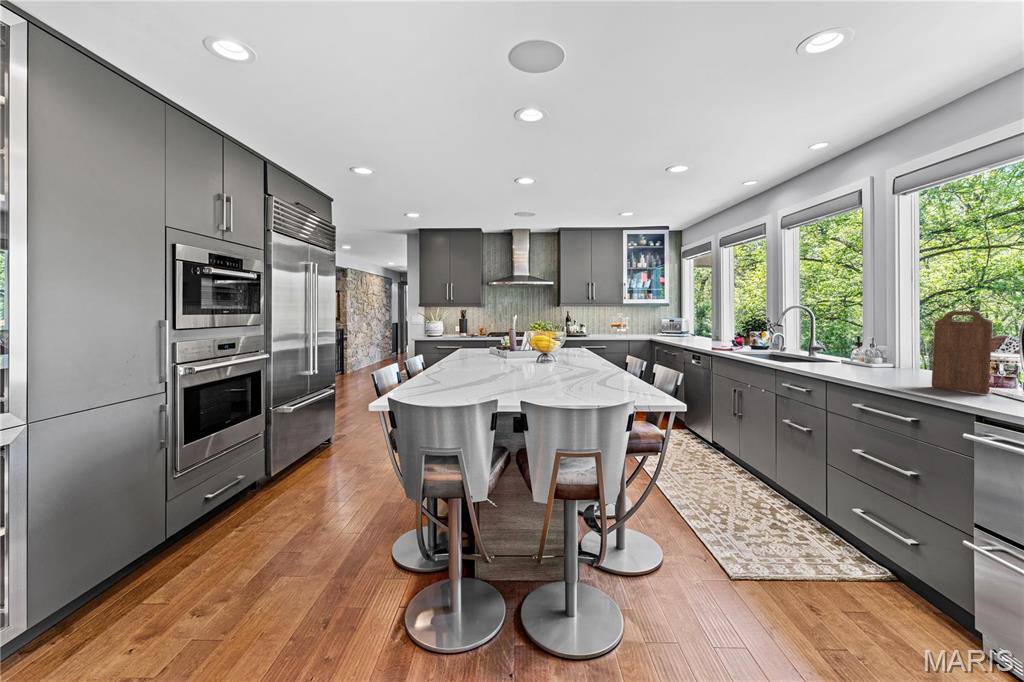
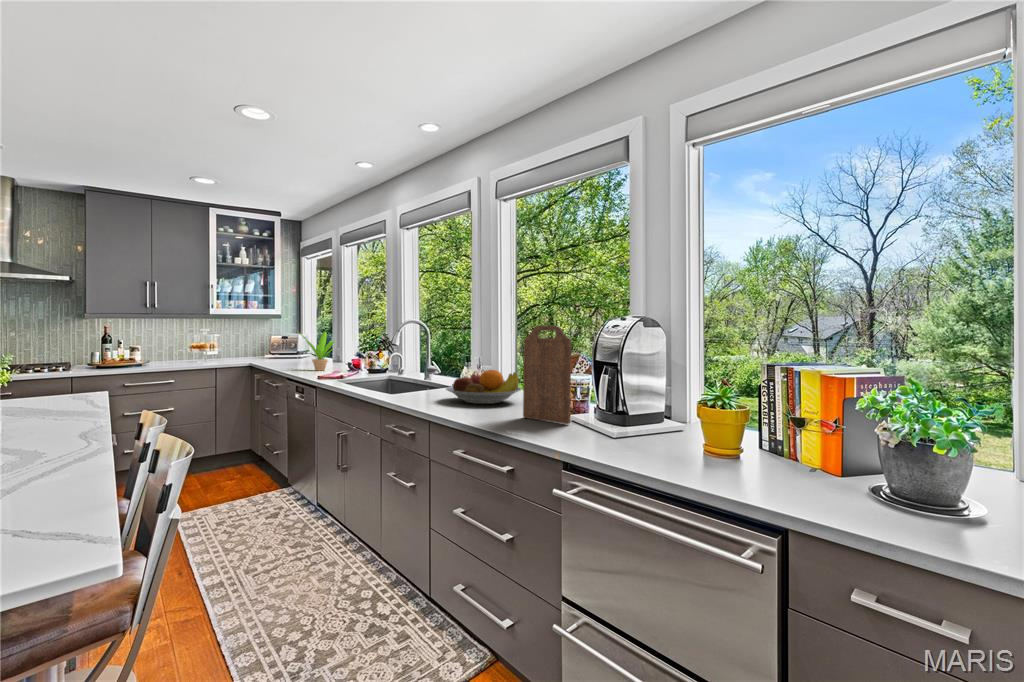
potted plant: none [693,315,724,345] -> present [299,332,335,371]
fruit bowl: none [844,348,926,375] -> present [446,370,521,404]

